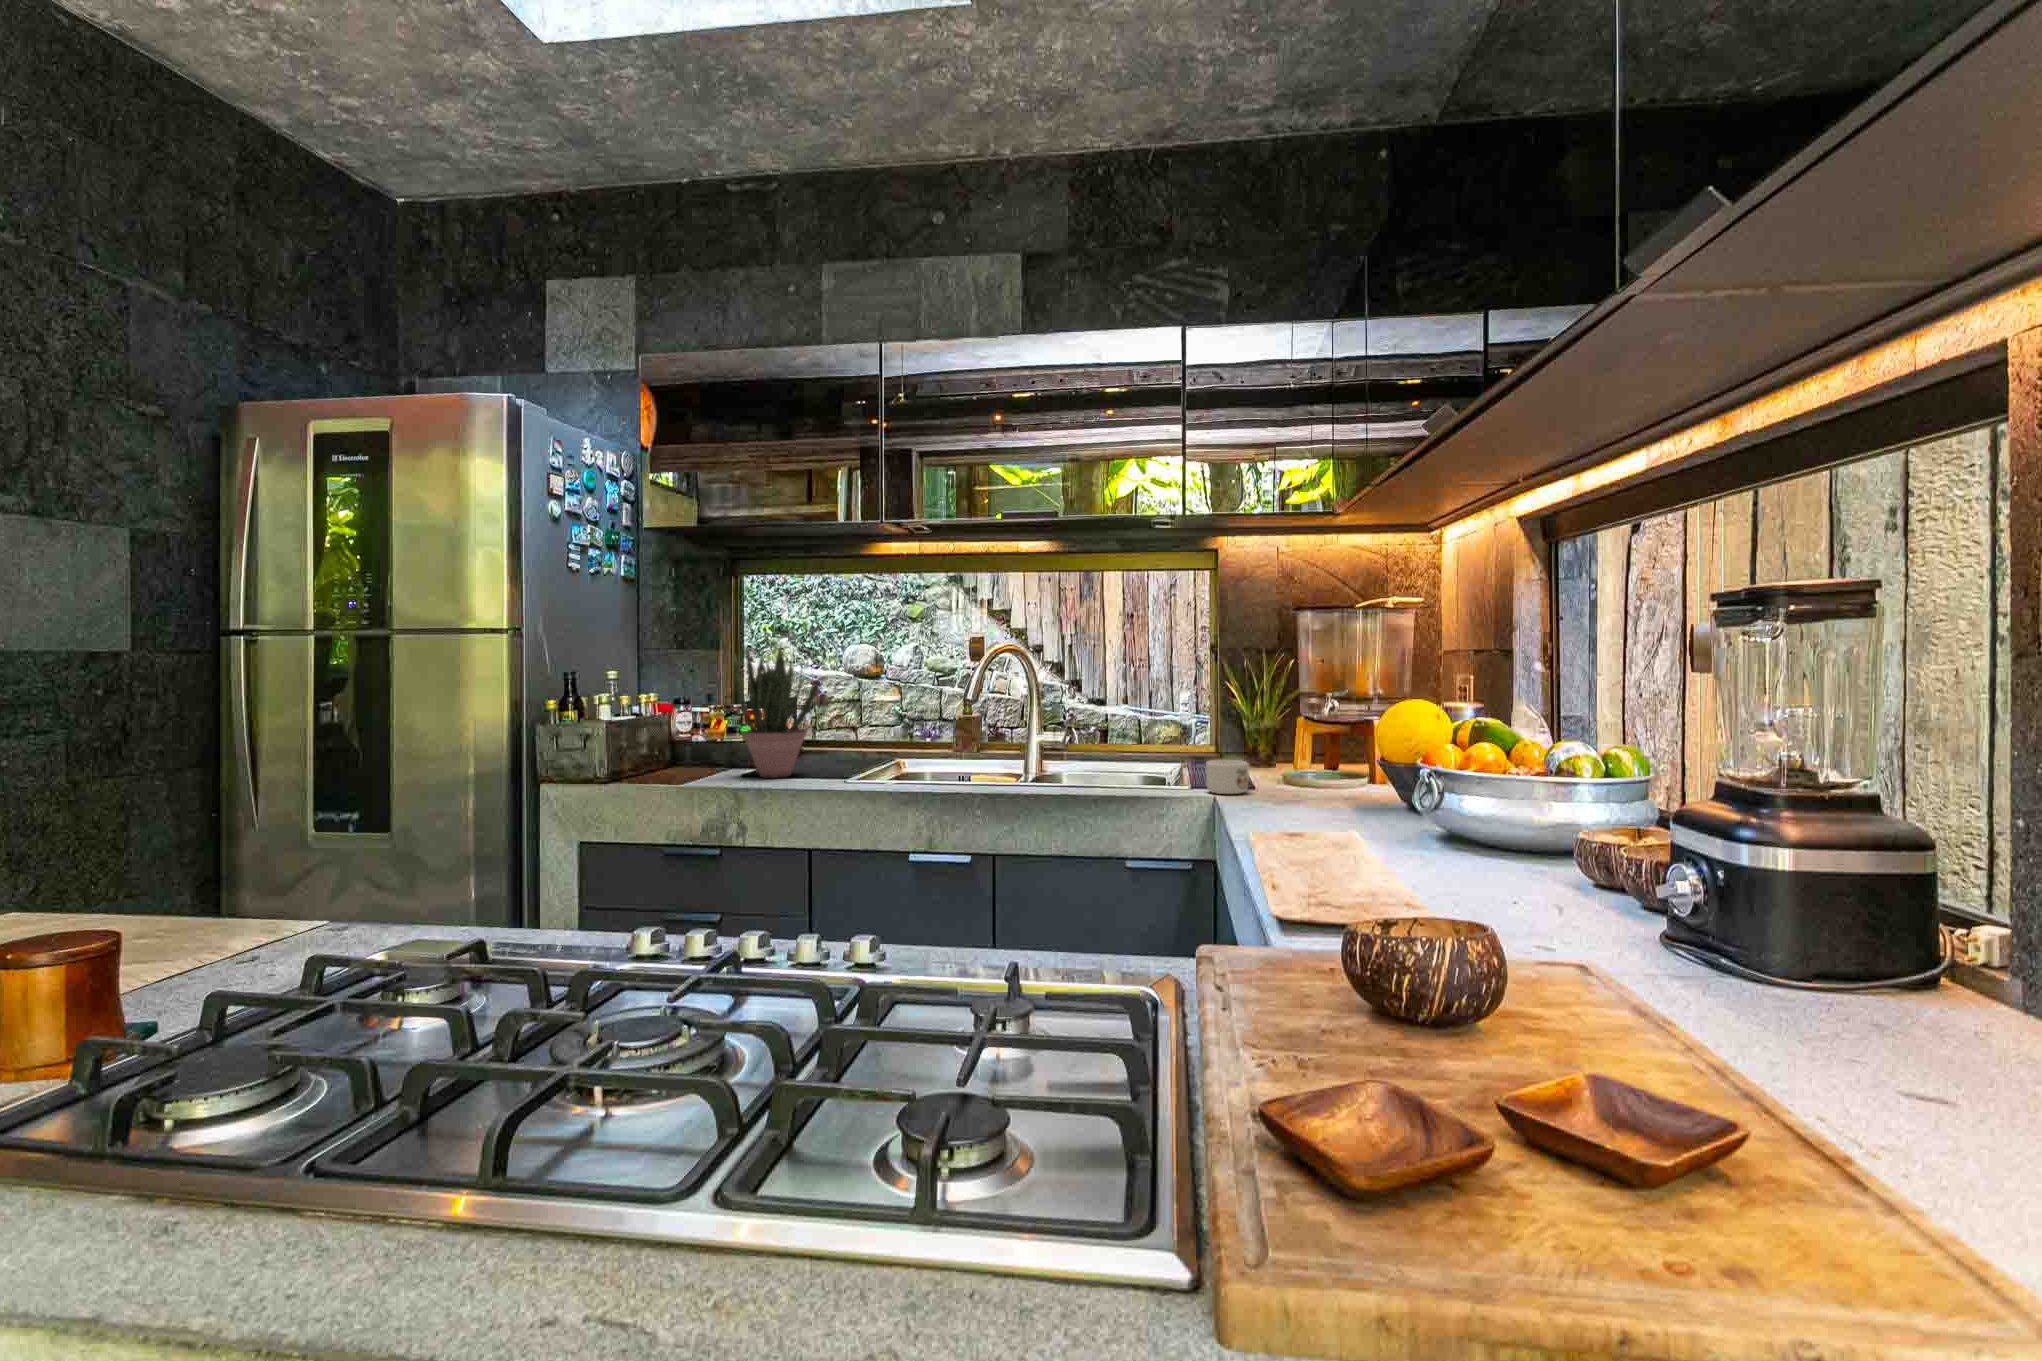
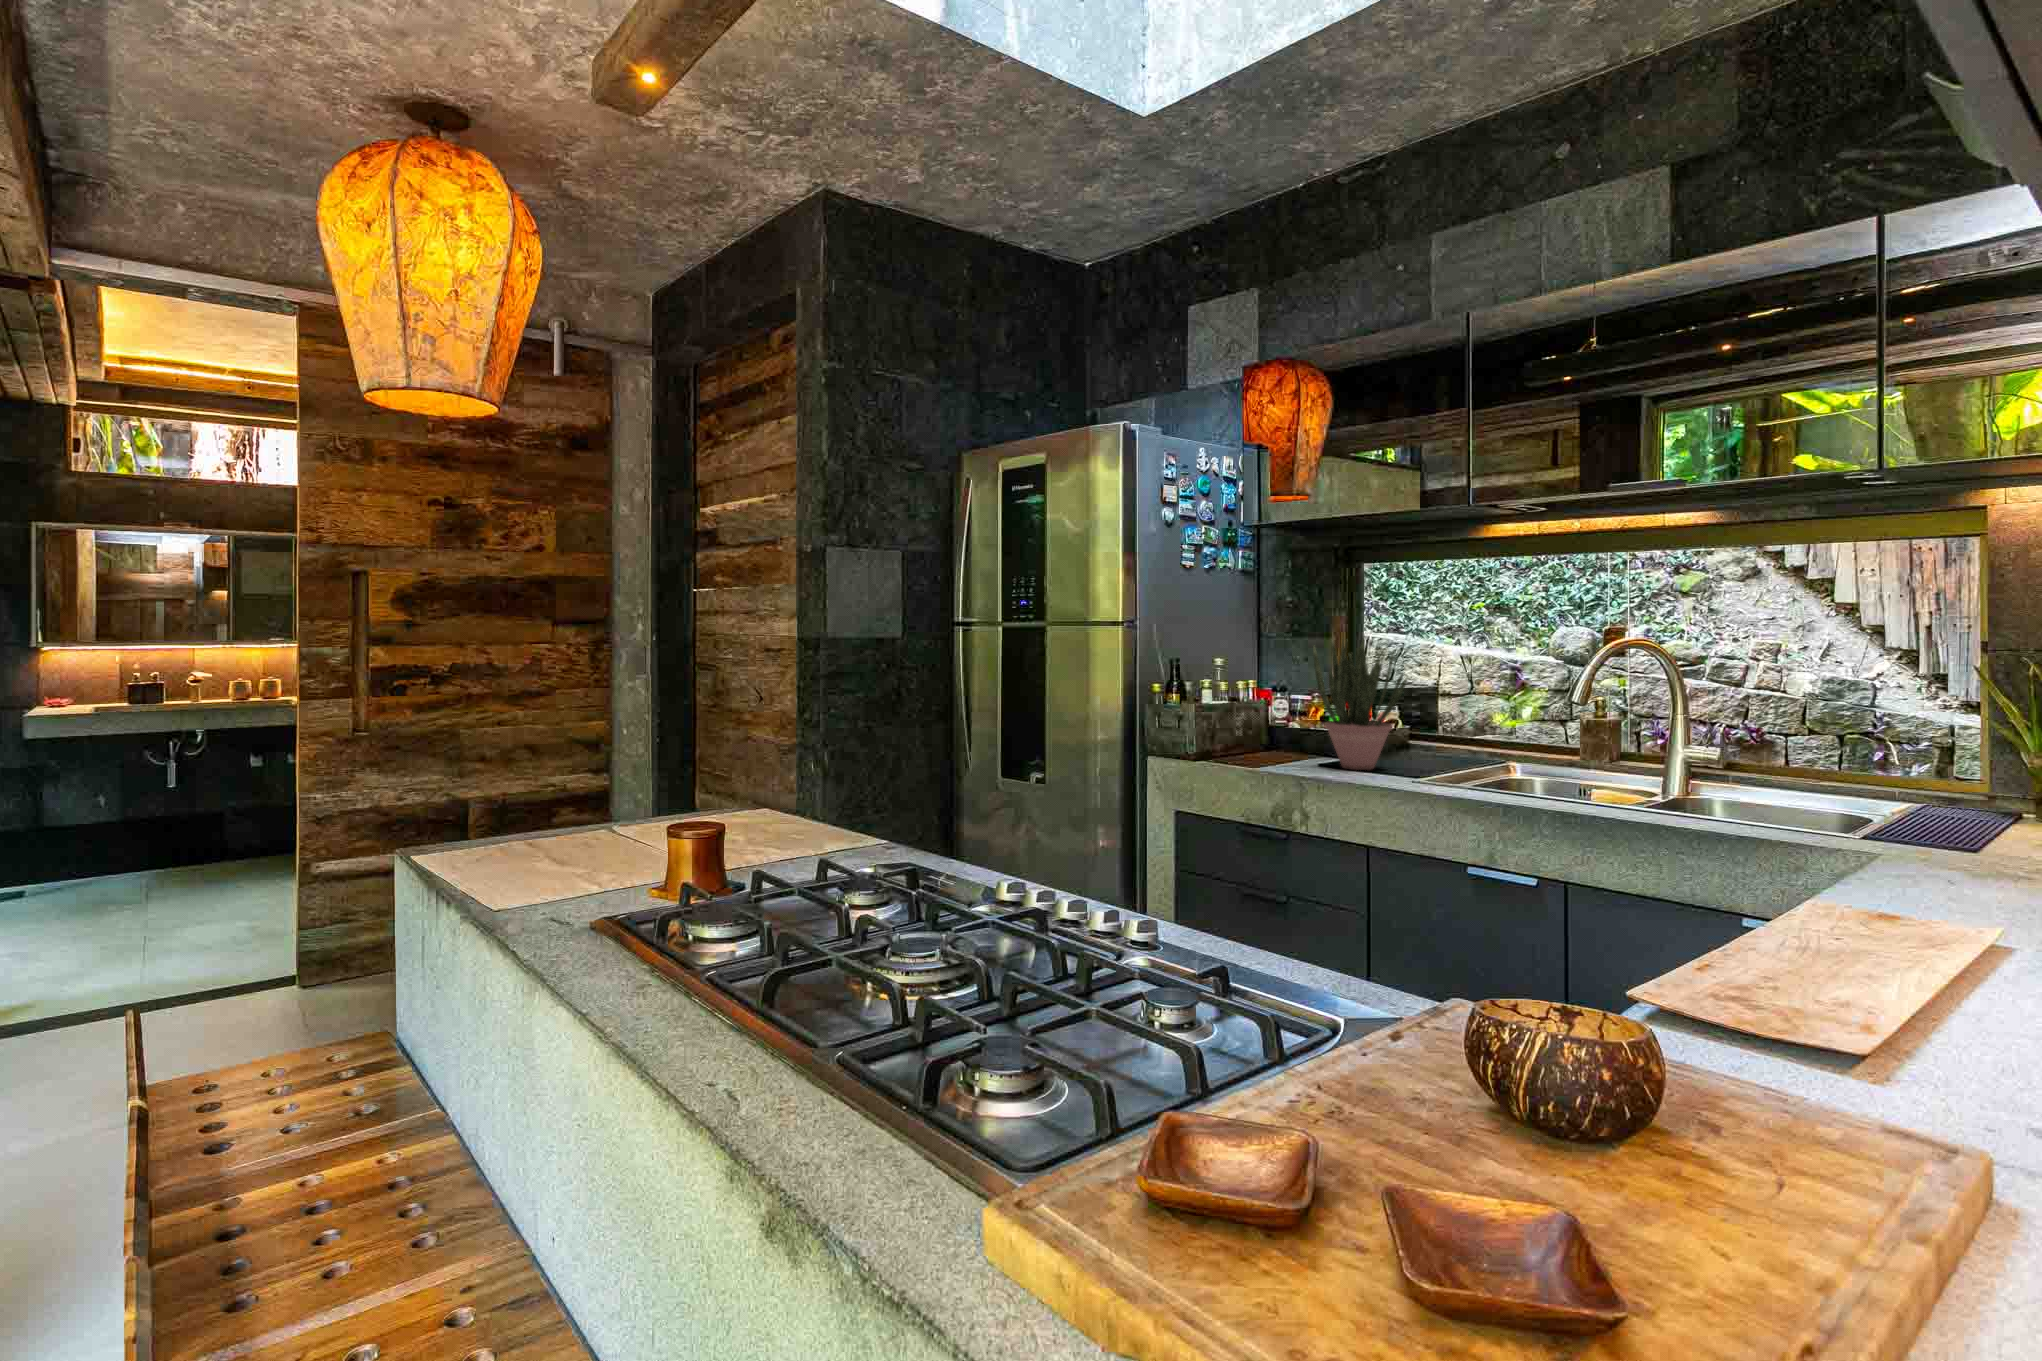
mug: present [1206,760,1249,794] -> none [1869,805,1956,854]

